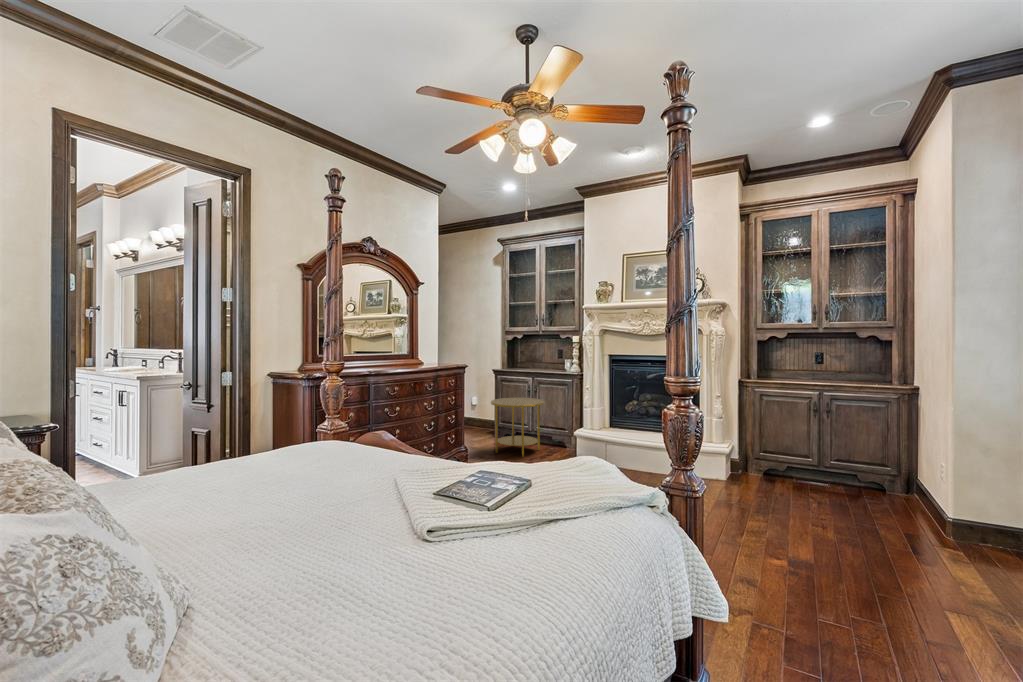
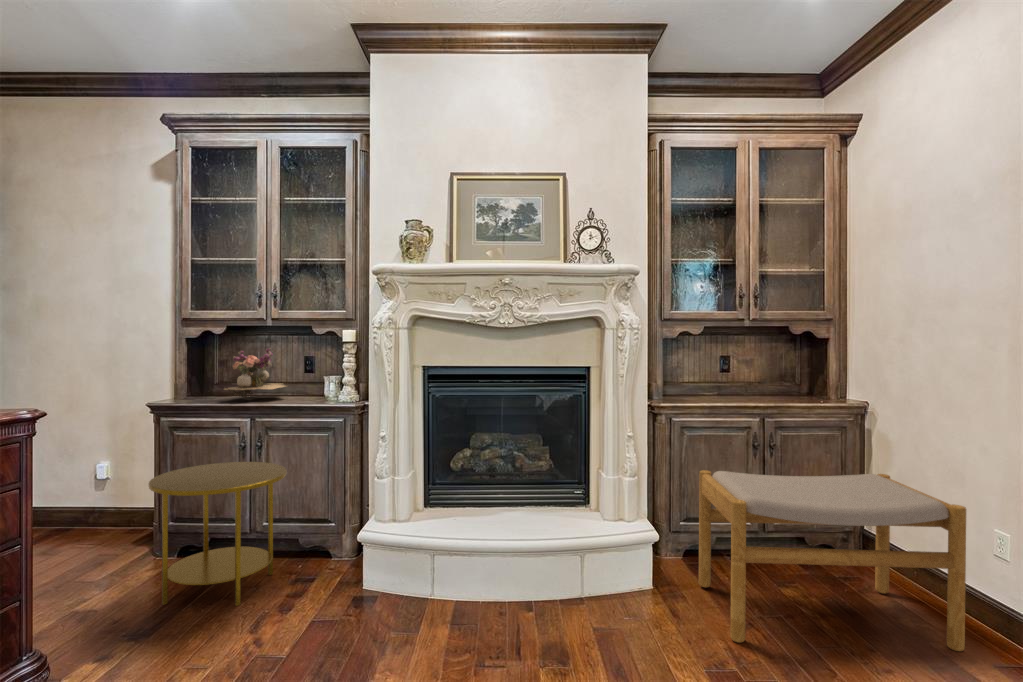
flower arrangement: none [521,345,550,370] -> present [224,348,287,399]
footstool: none [748,419,903,534] -> present [699,470,966,651]

